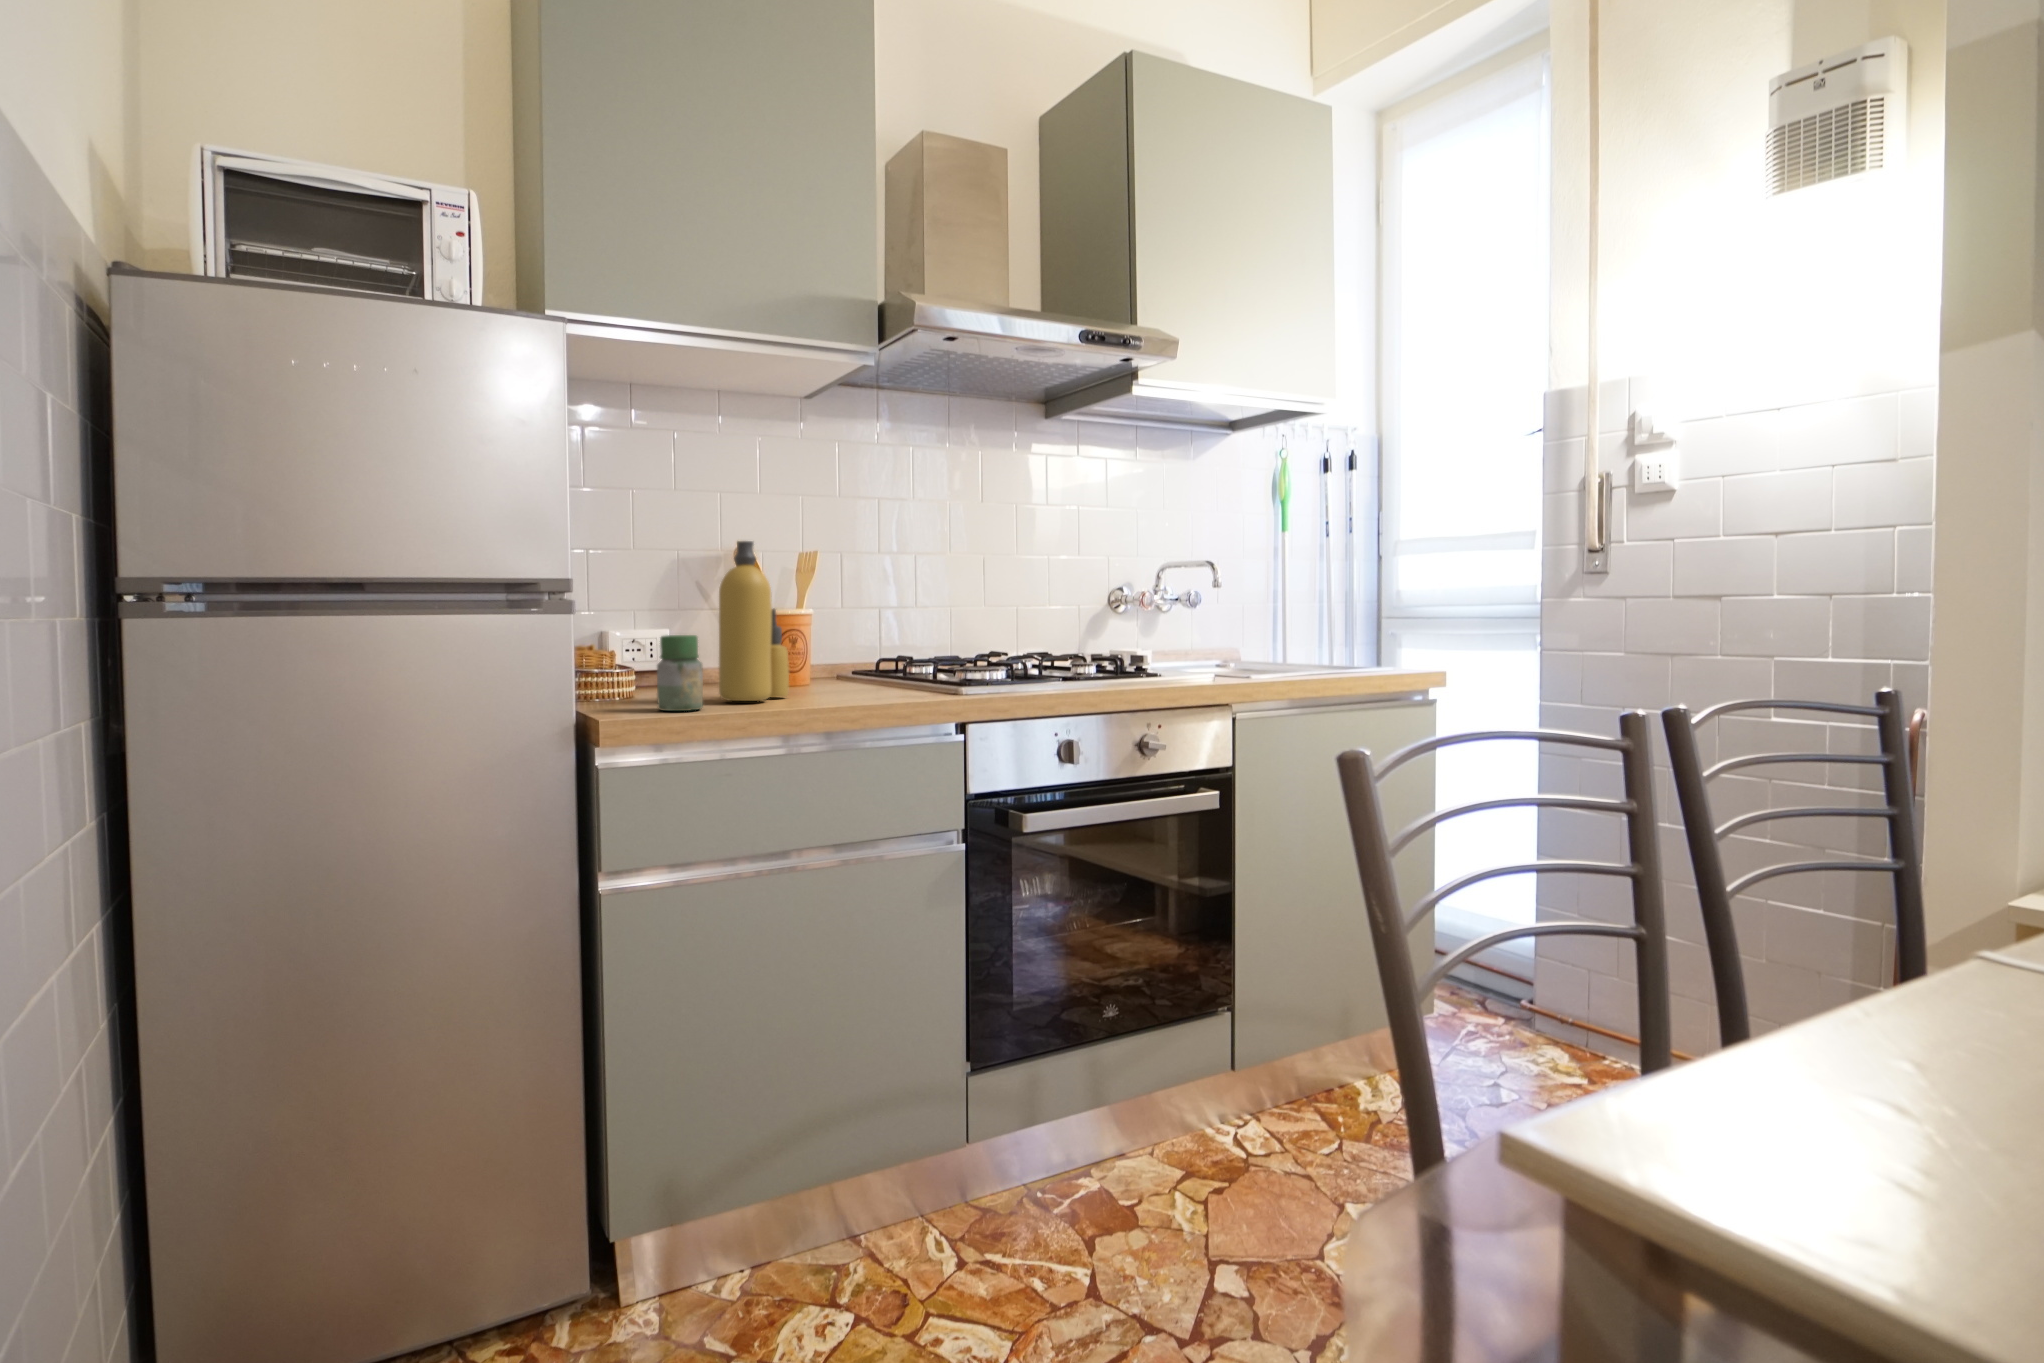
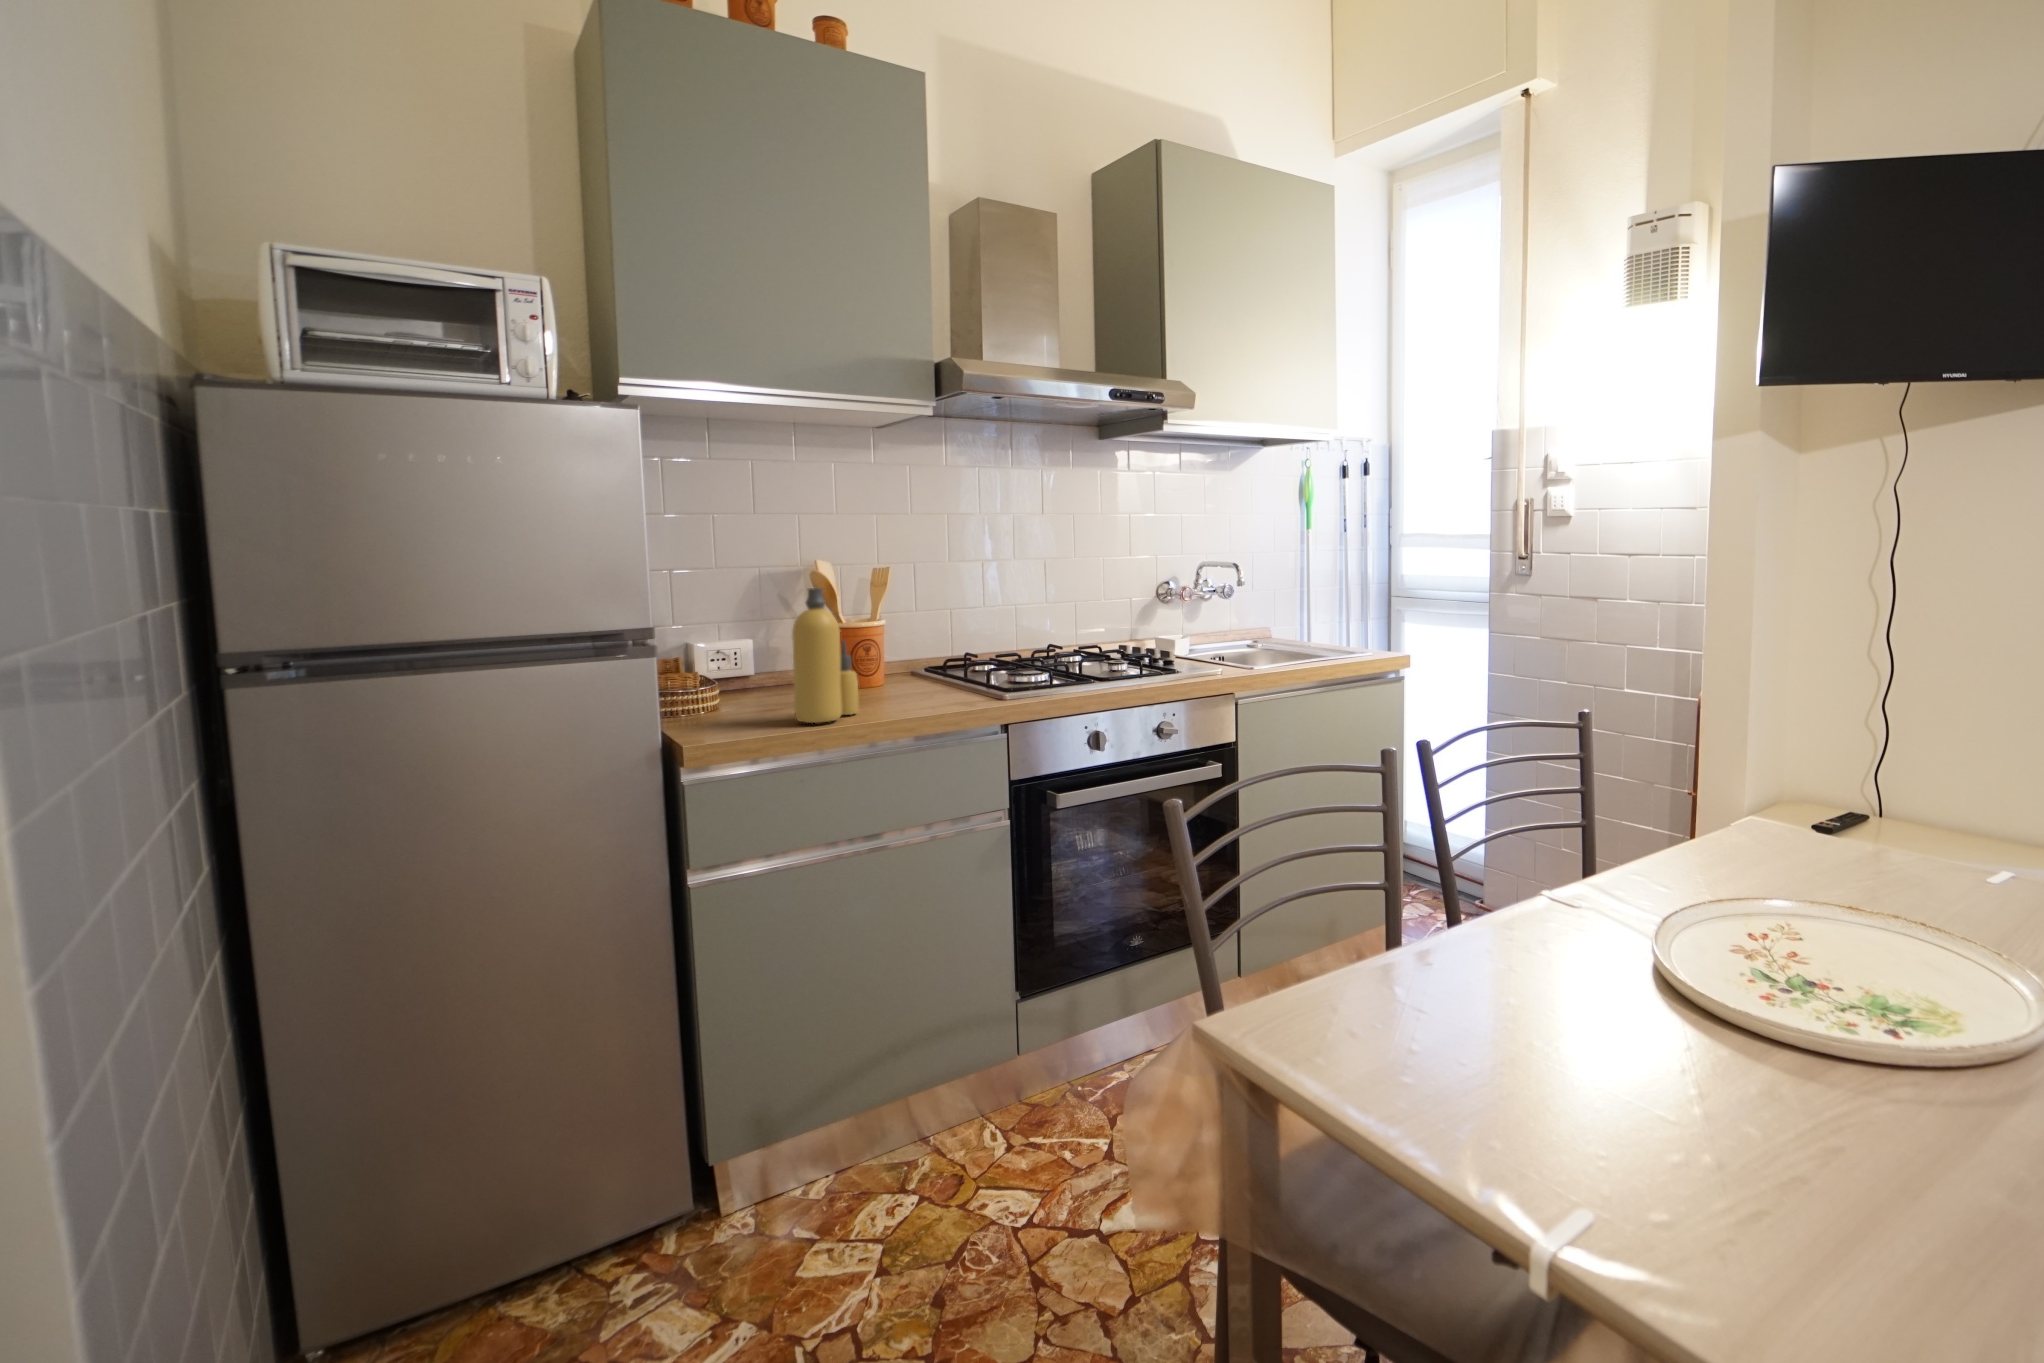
jar: present [657,635,703,711] -> none [736,674,779,739]

